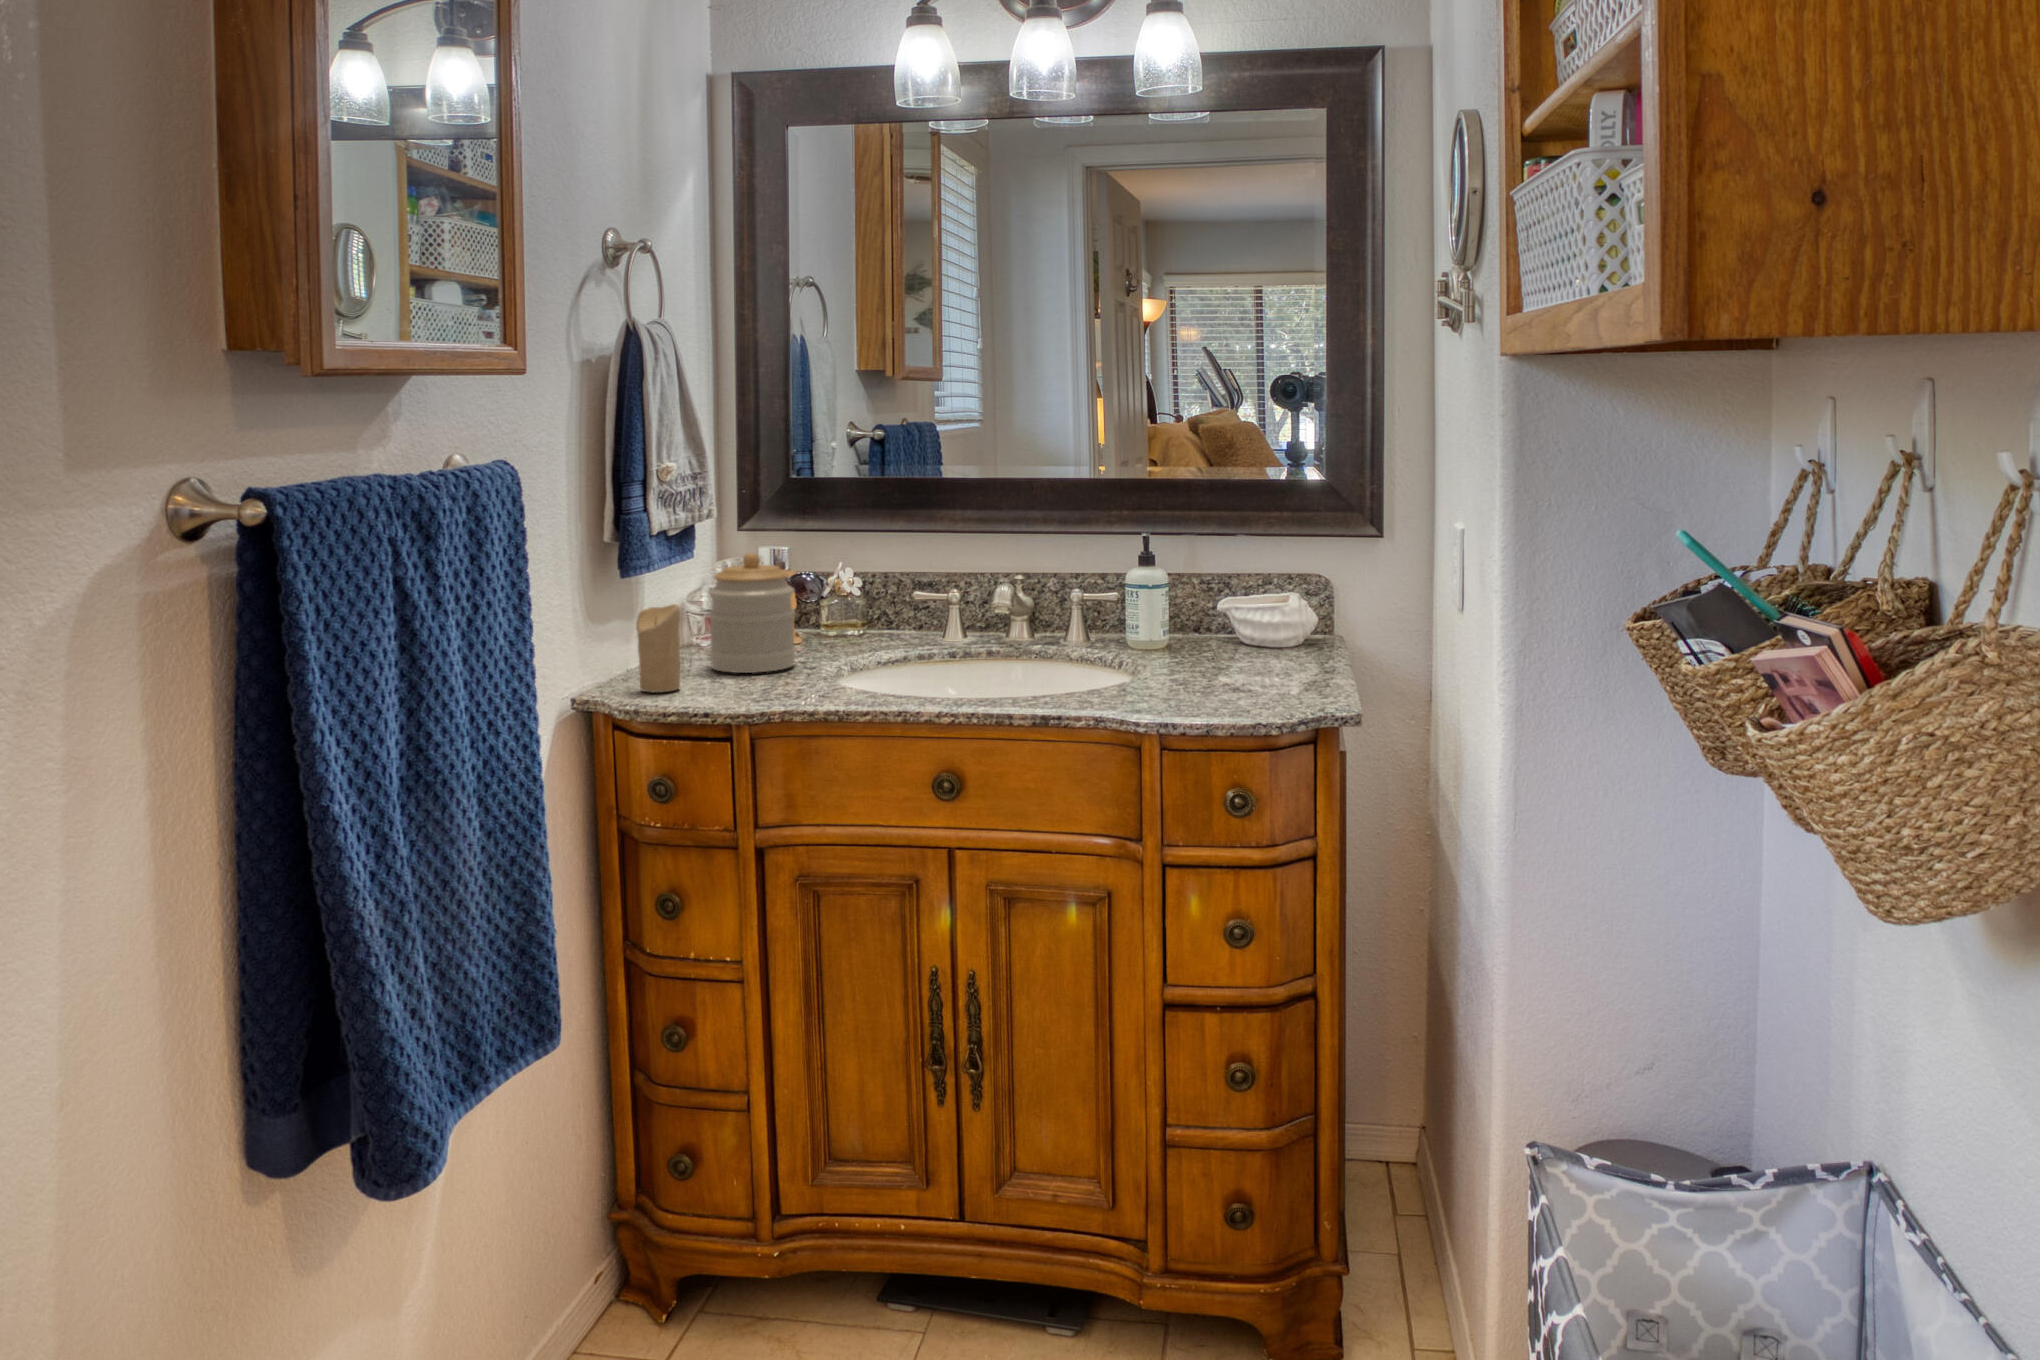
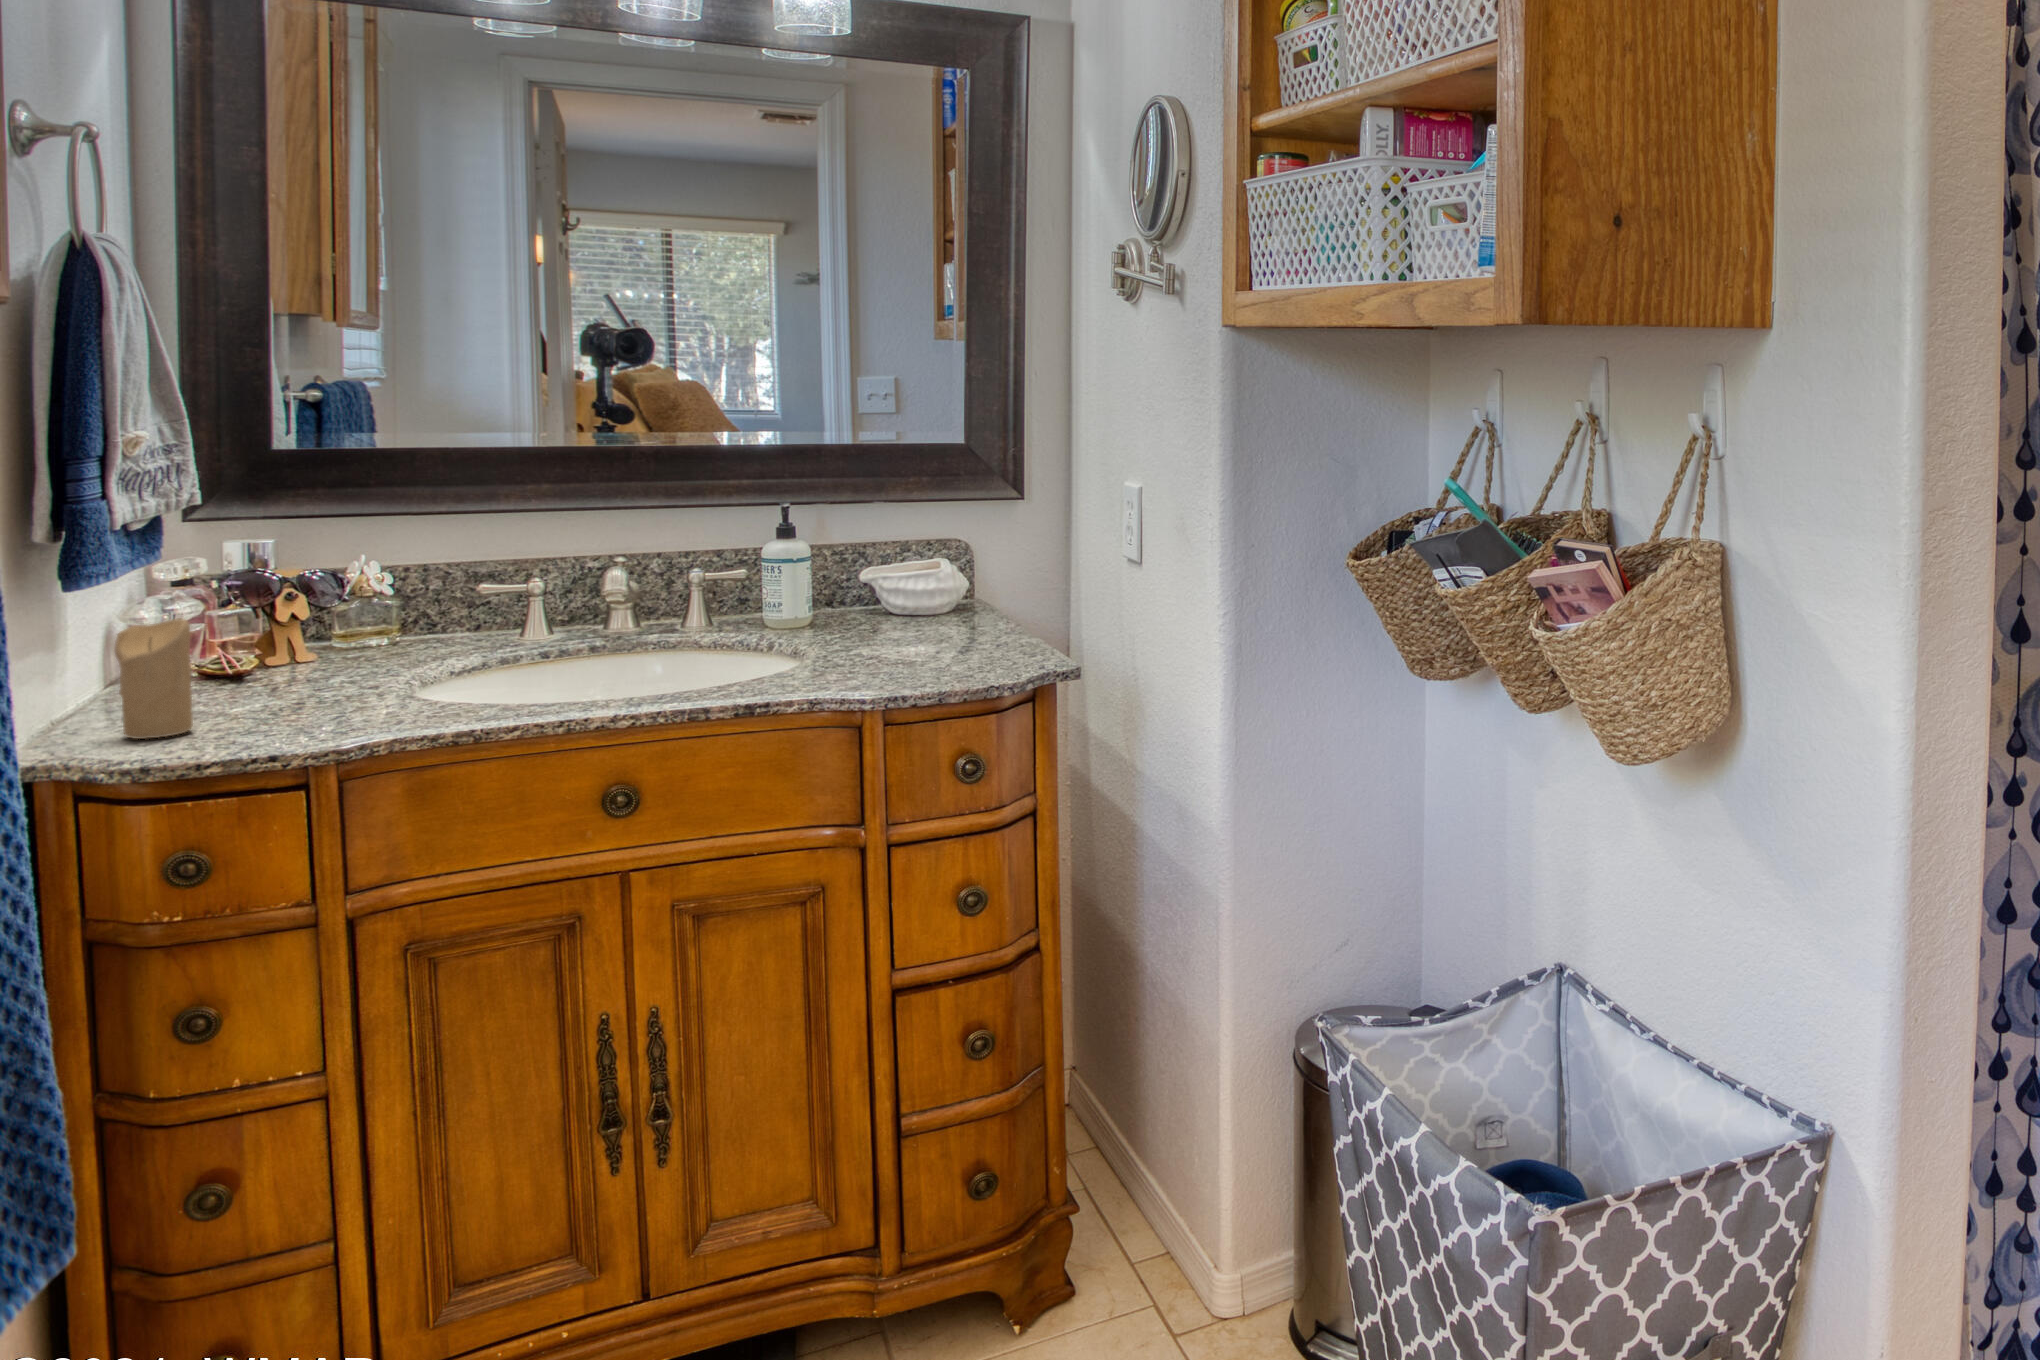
jar: present [709,553,795,673] -> none [202,547,344,703]

